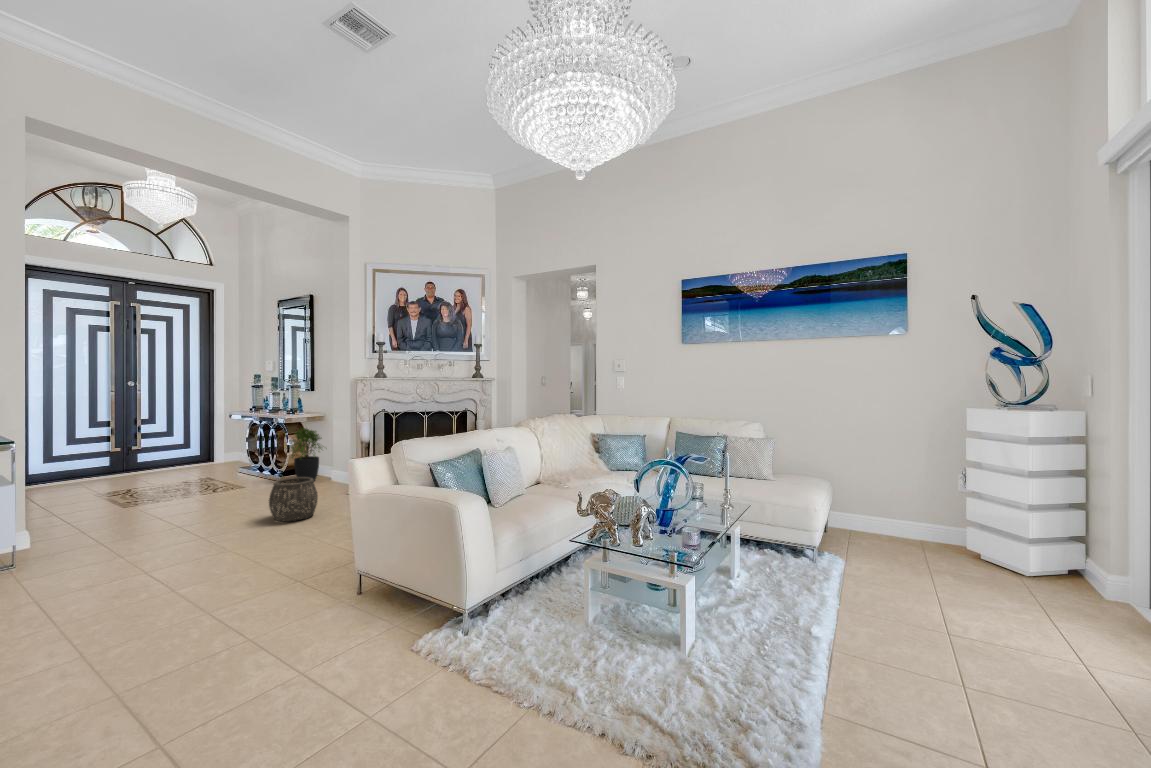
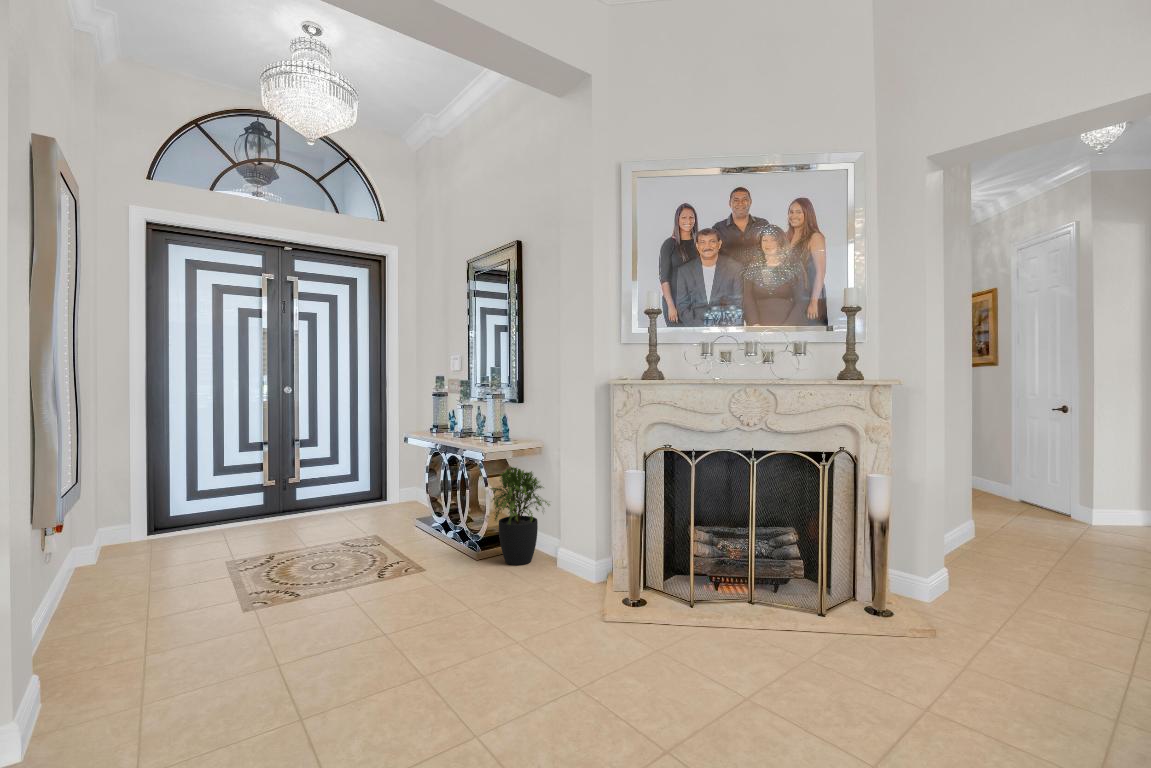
woven basket: present [269,477,318,522] -> none [465,599,565,720]

